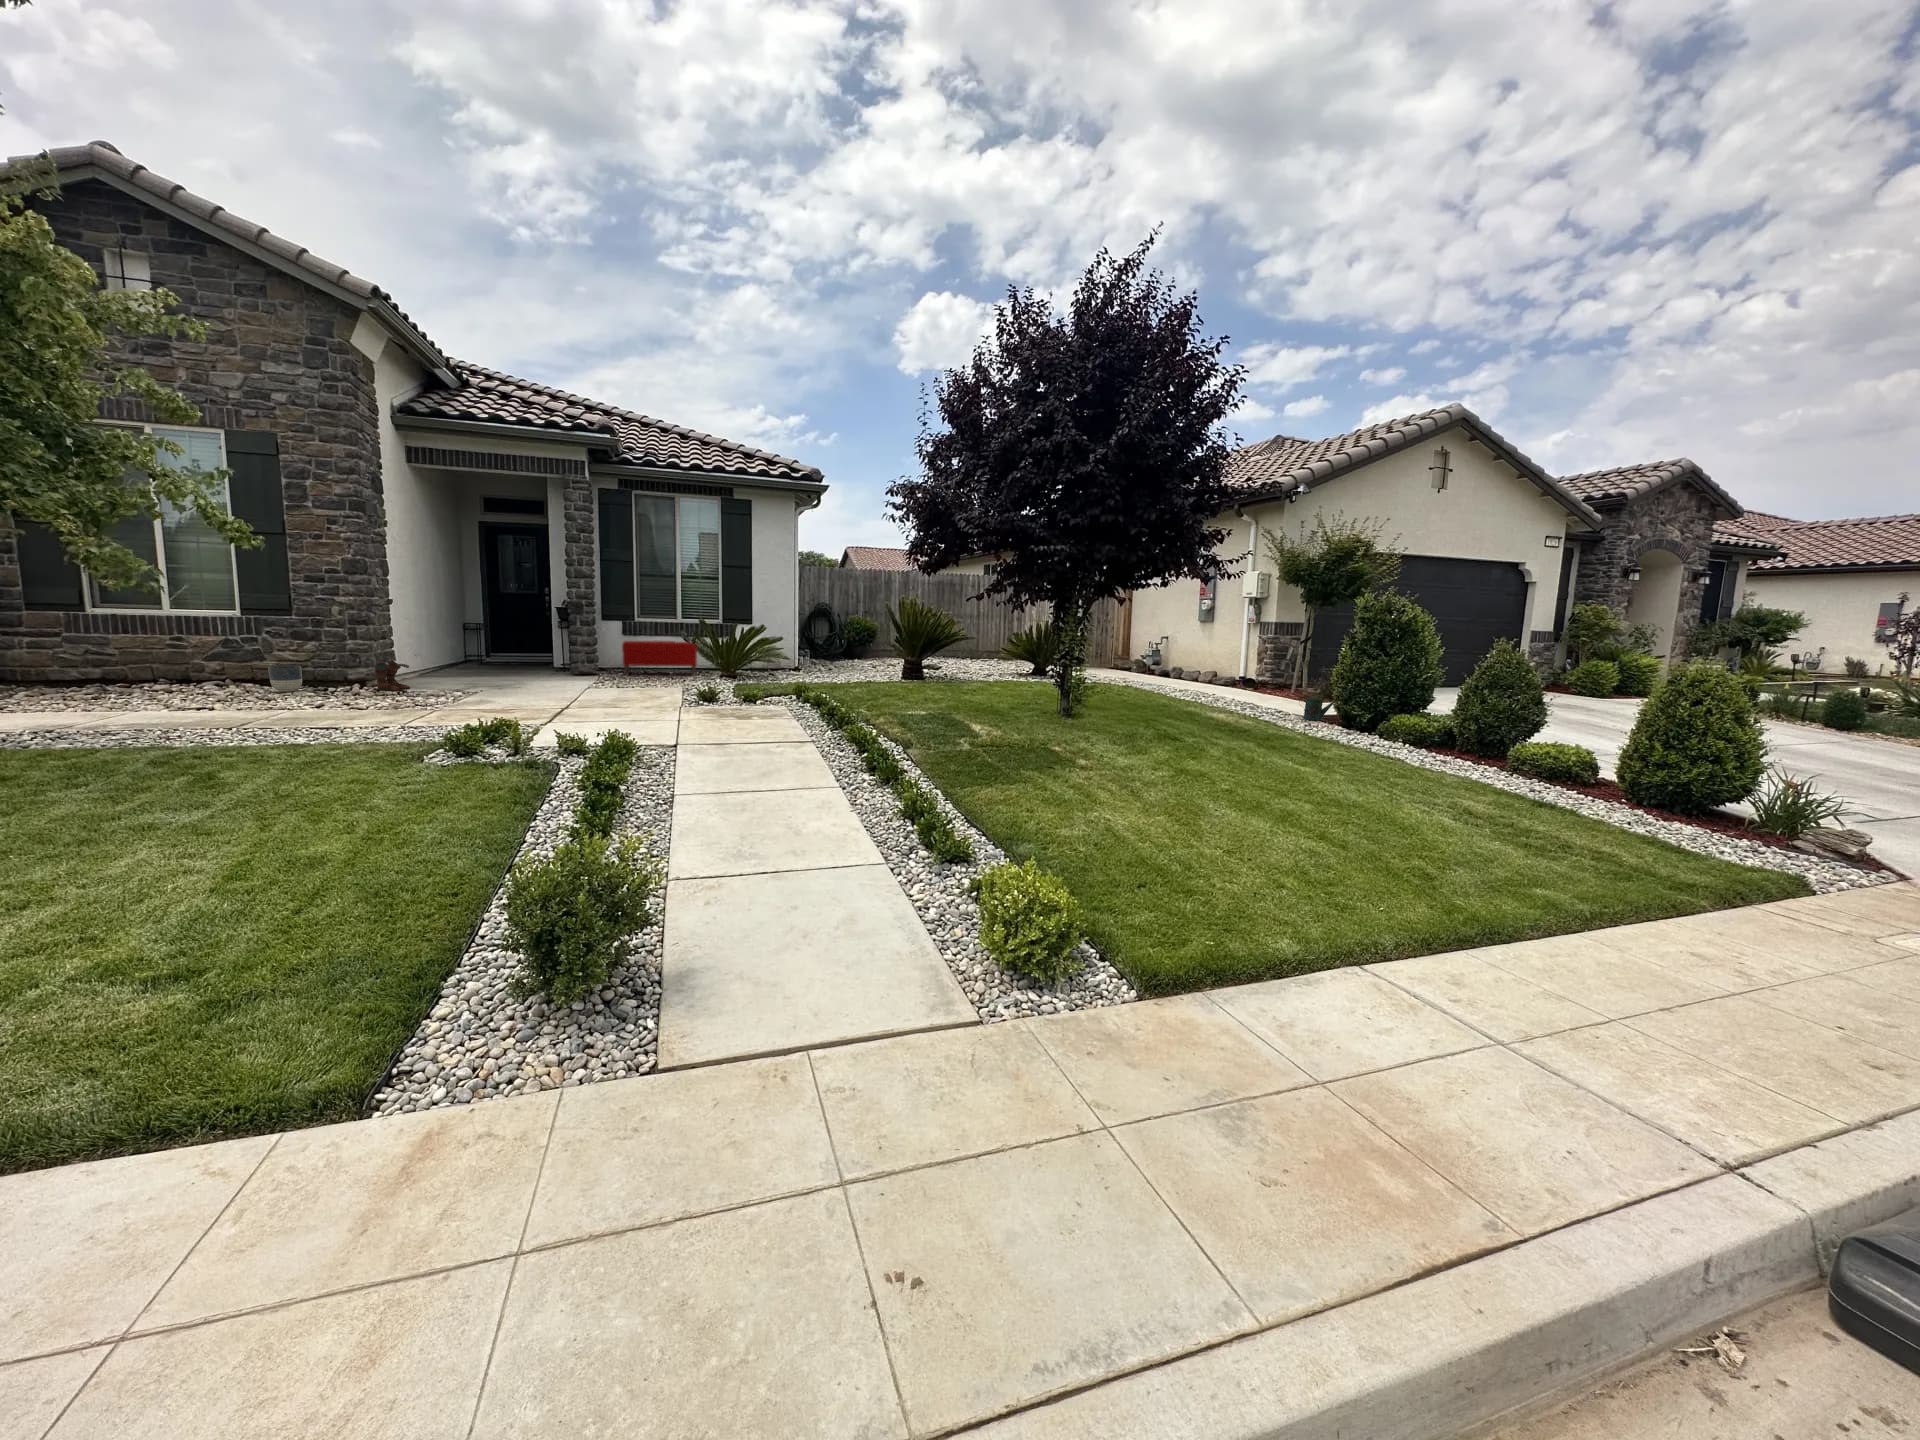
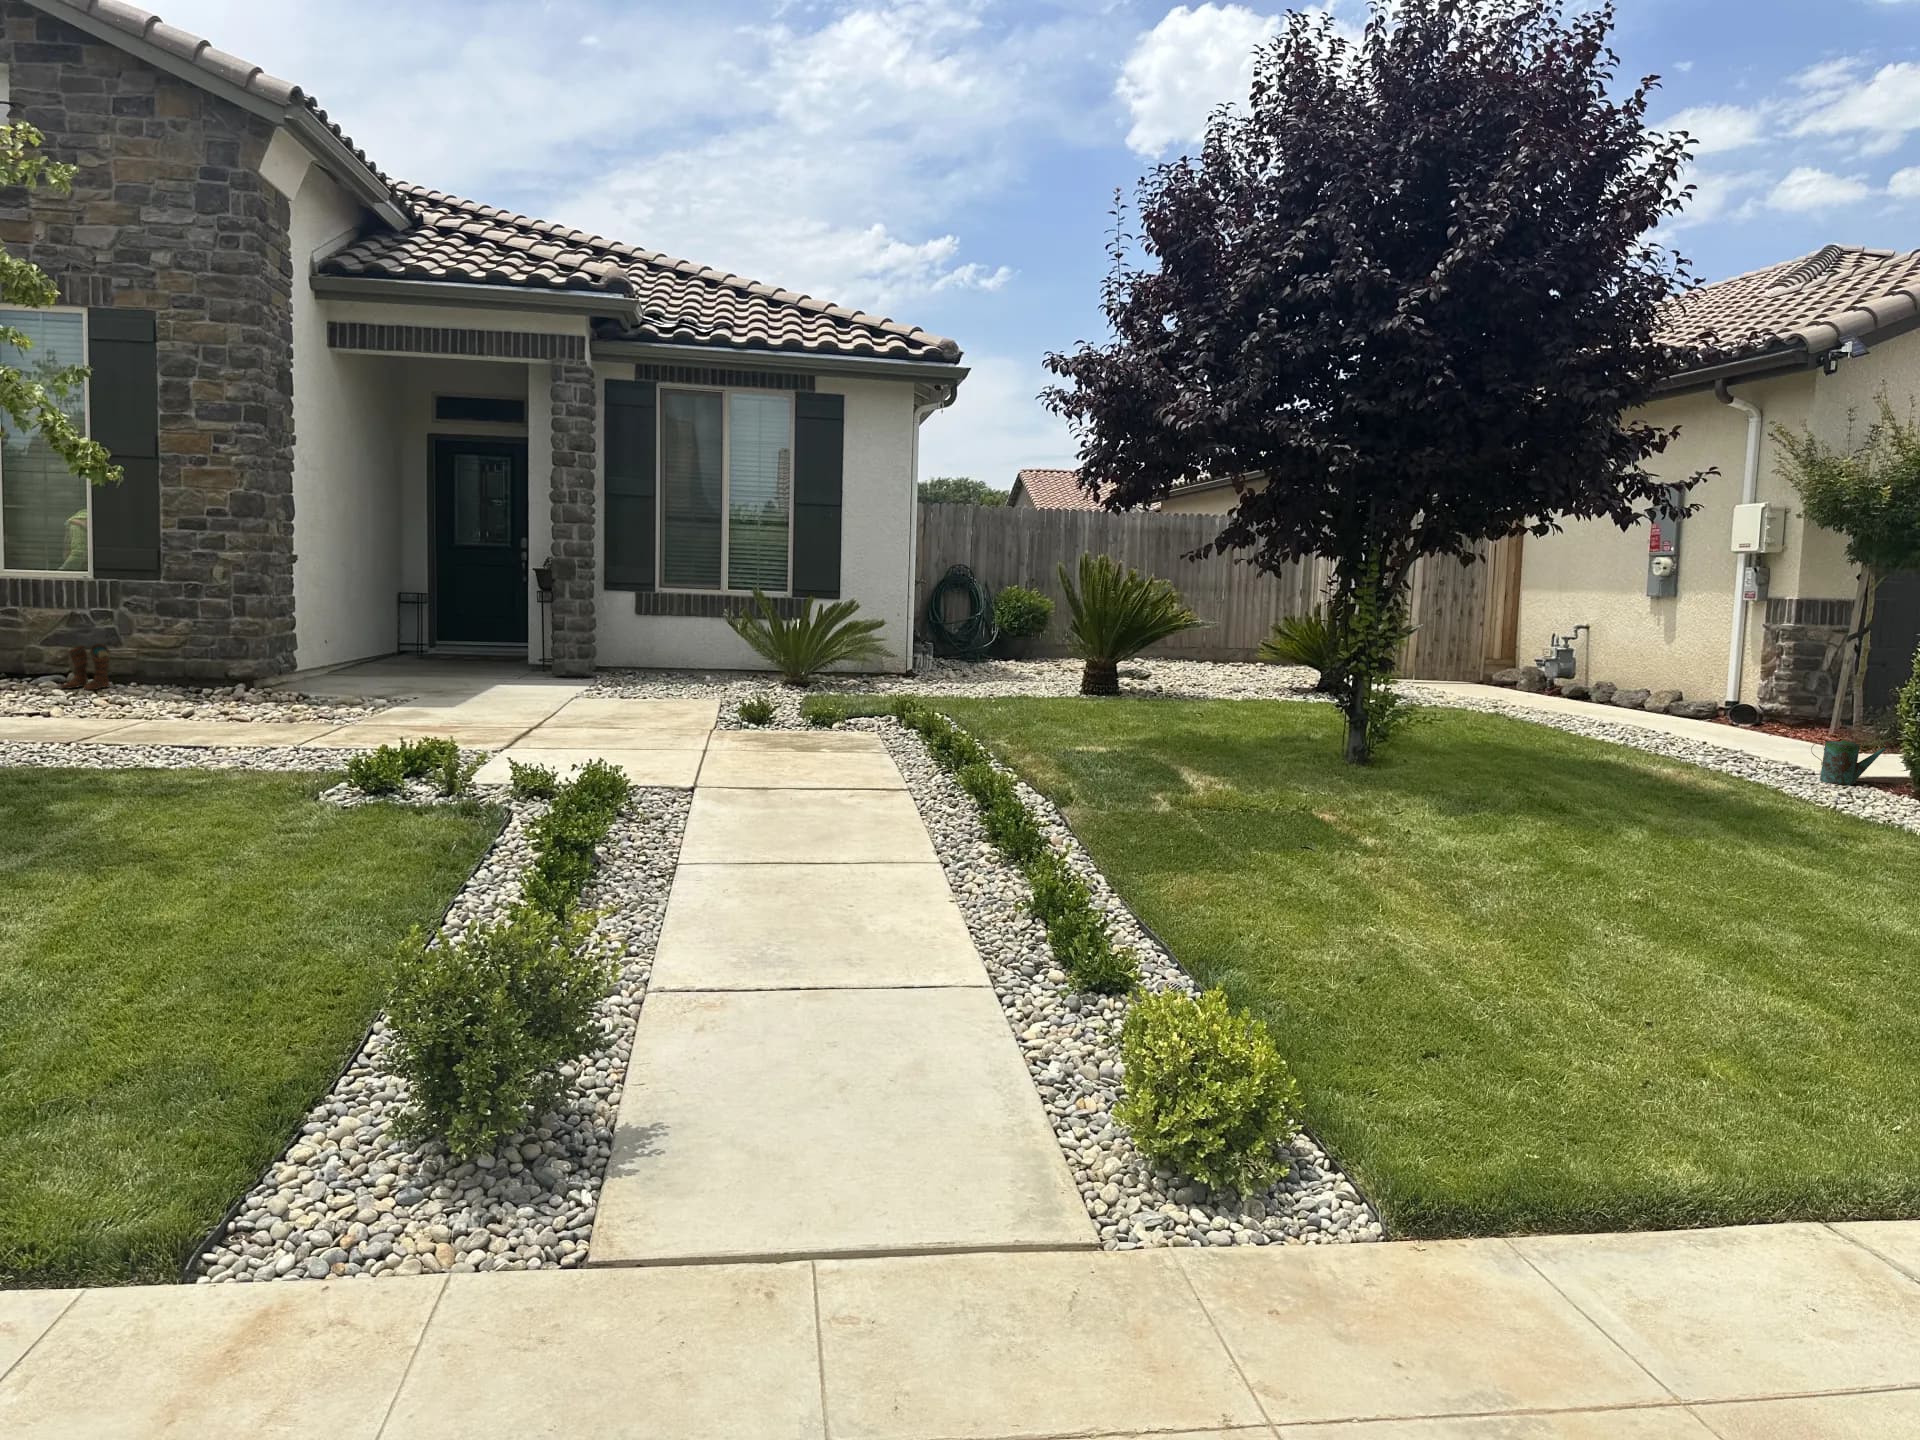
bench: present [622,640,697,676] -> none [628,621,744,681]
boots: present [374,660,410,691] -> present [61,644,110,690]
planter: present [268,665,302,692] -> none [131,652,175,691]

